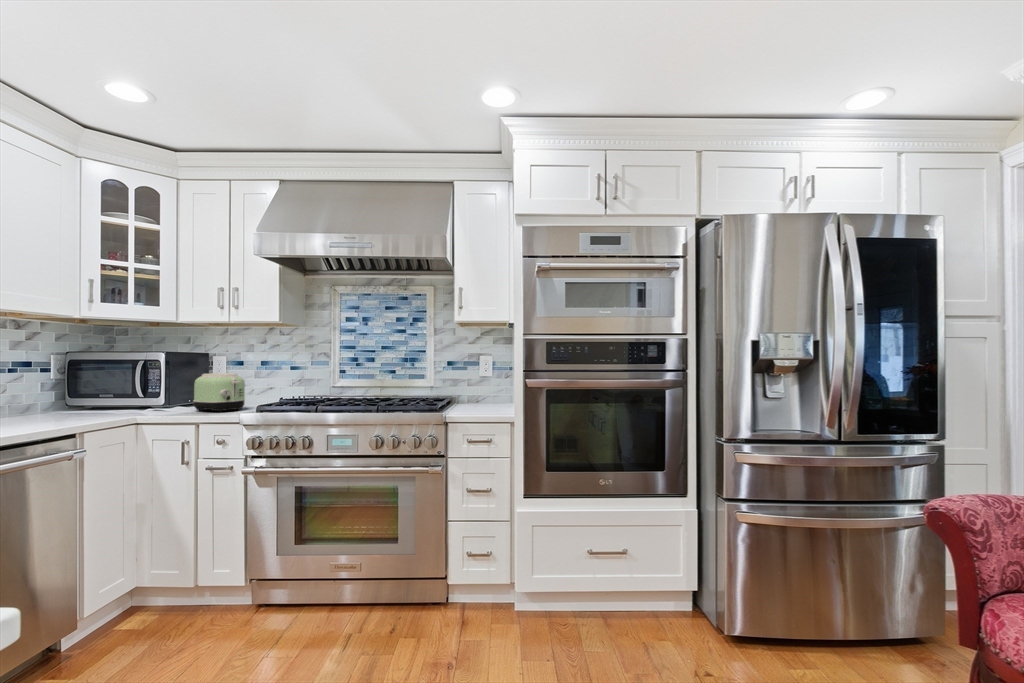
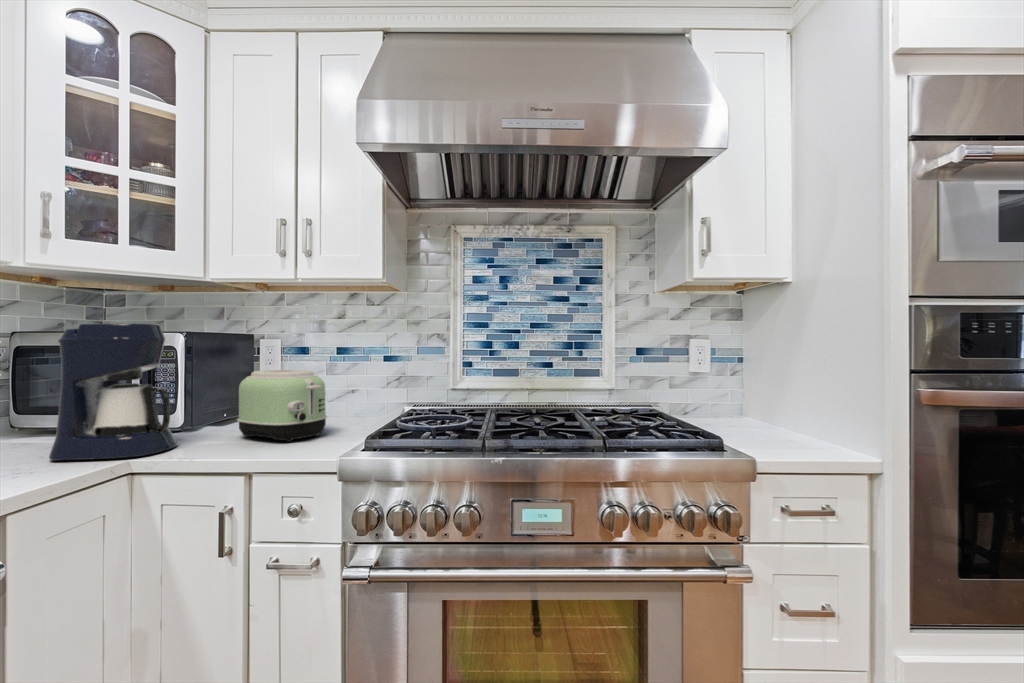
coffee maker: none [92,348,159,418] -> present [49,323,177,461]

